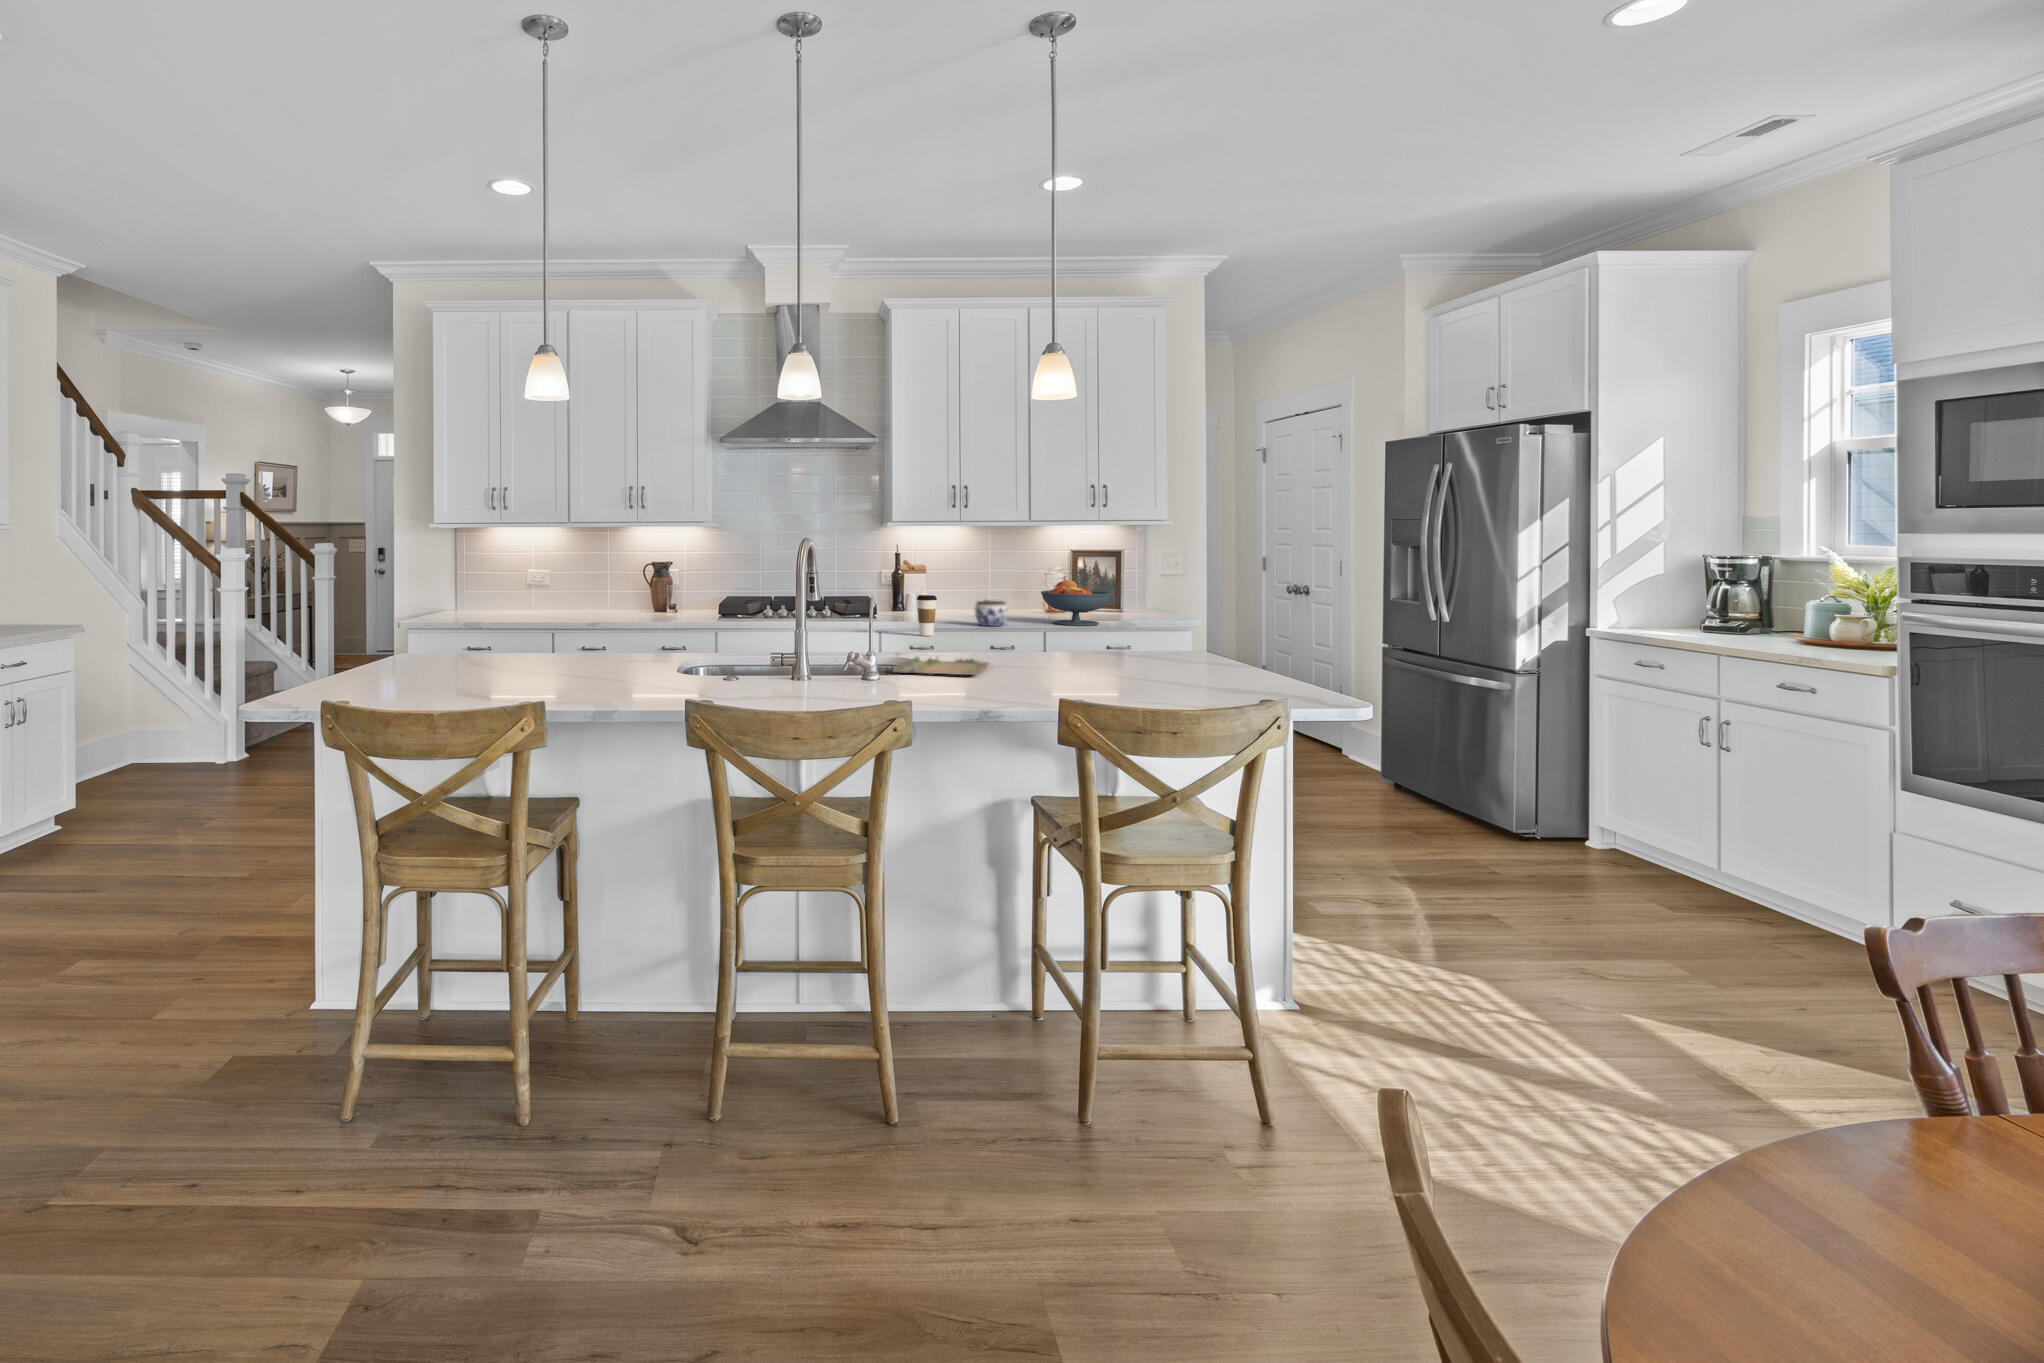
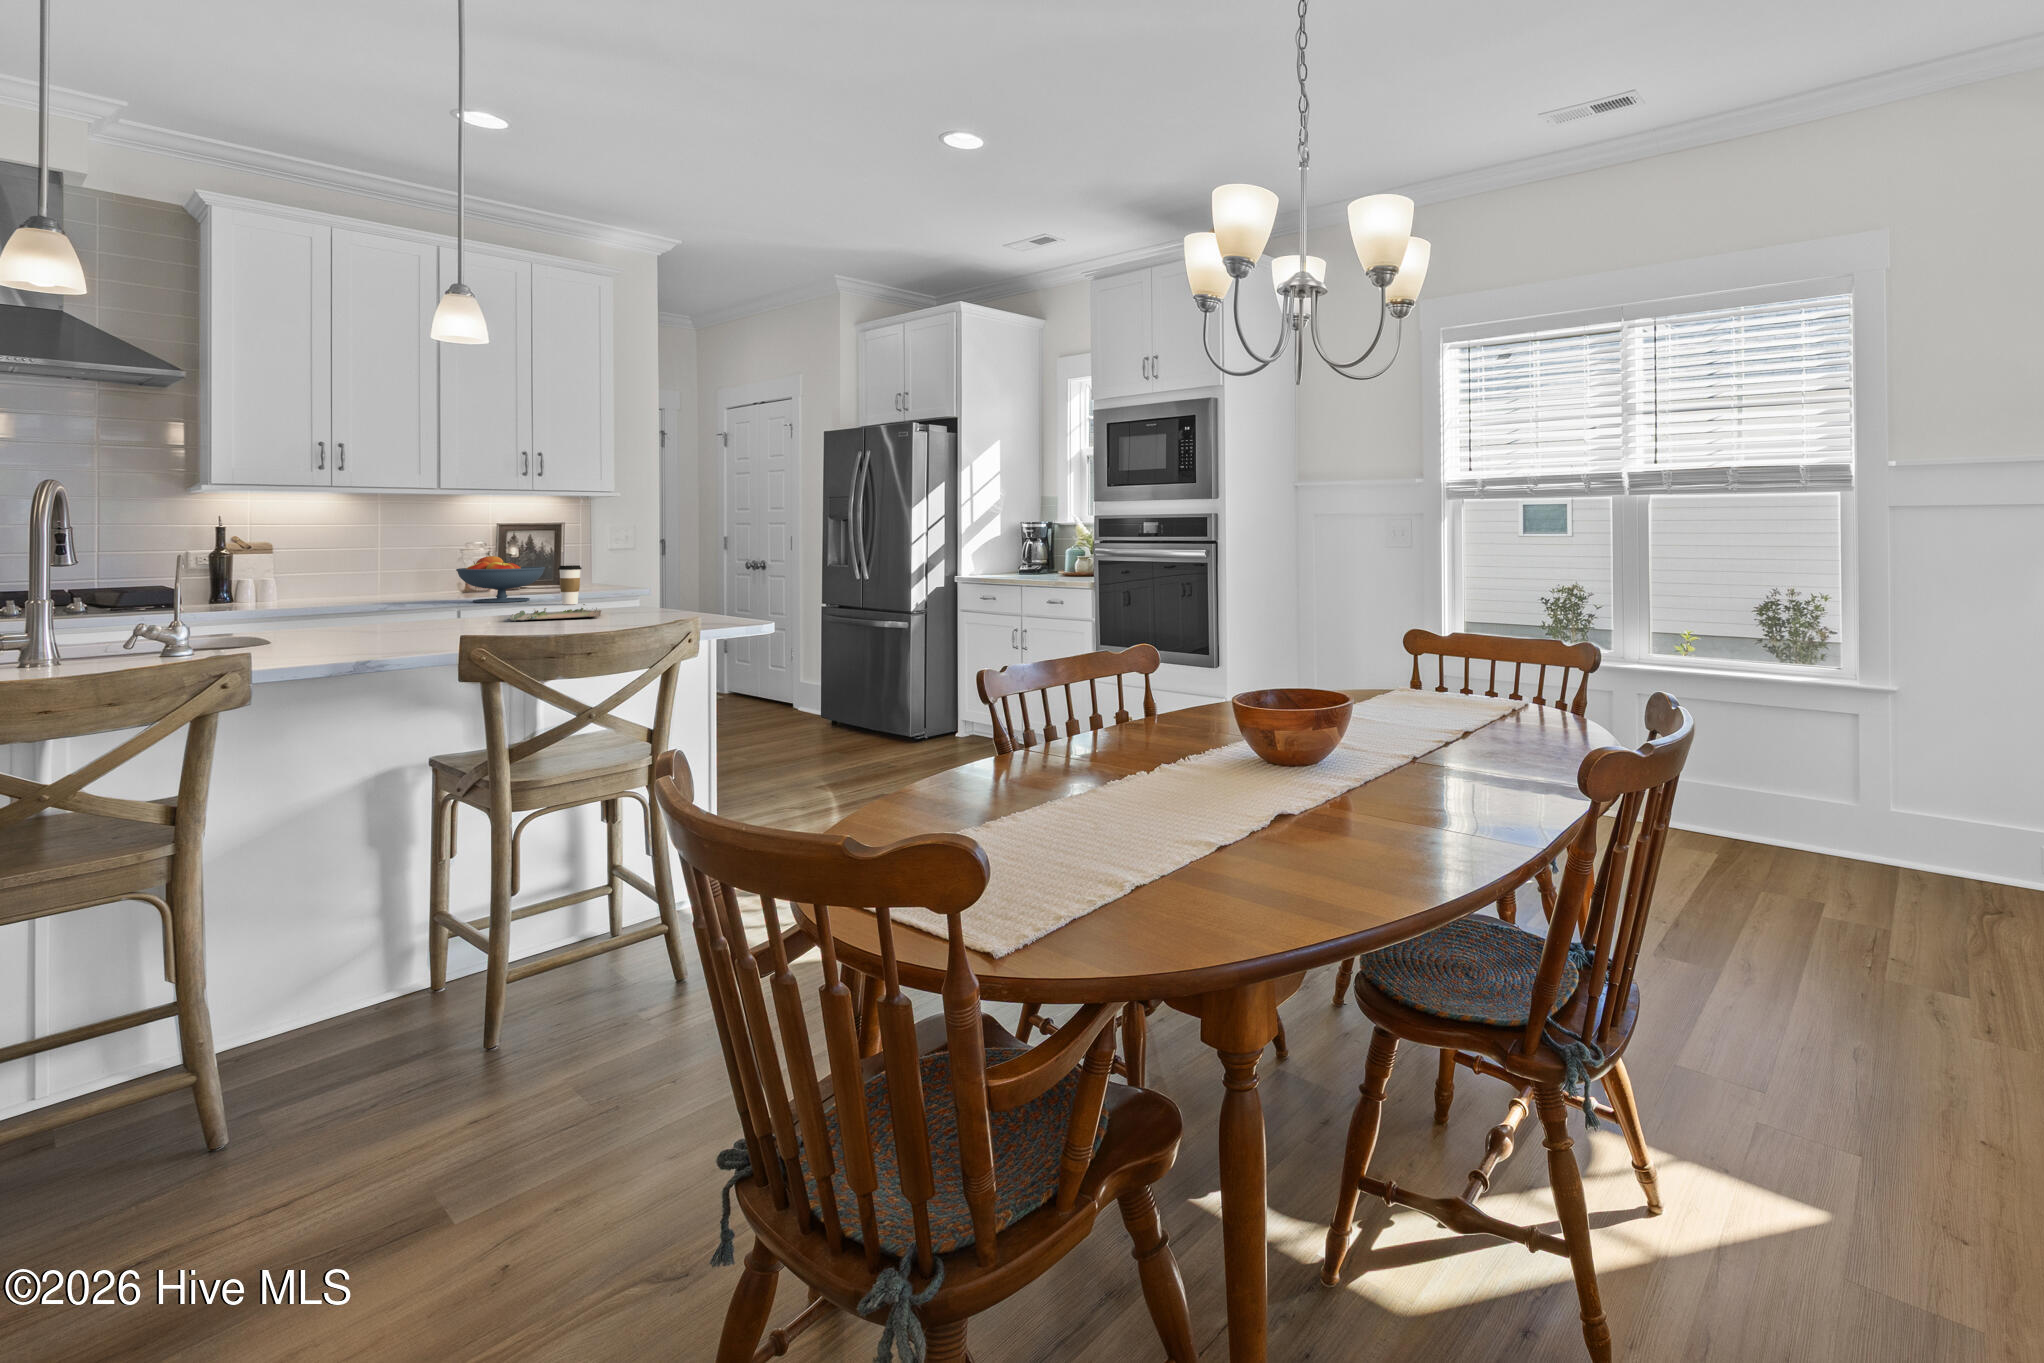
coffee cup: present [917,595,937,636] -> present [558,565,582,605]
jar: present [975,600,1008,626] -> none [363,580,411,608]
tray: present [893,657,988,675] -> present [510,604,601,622]

